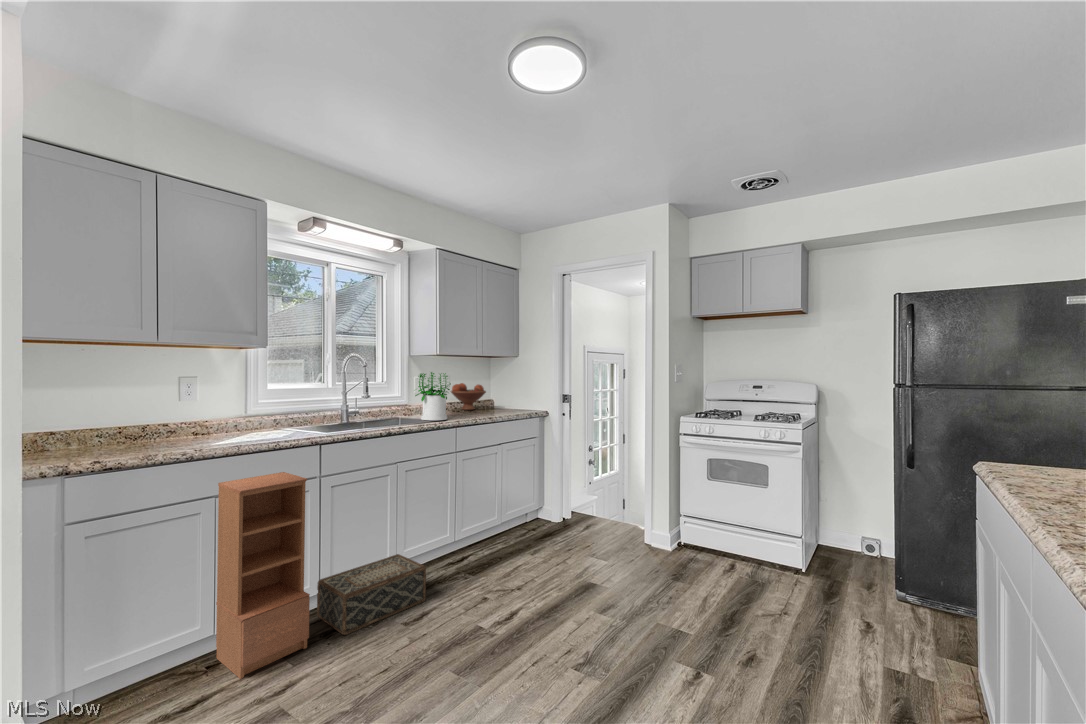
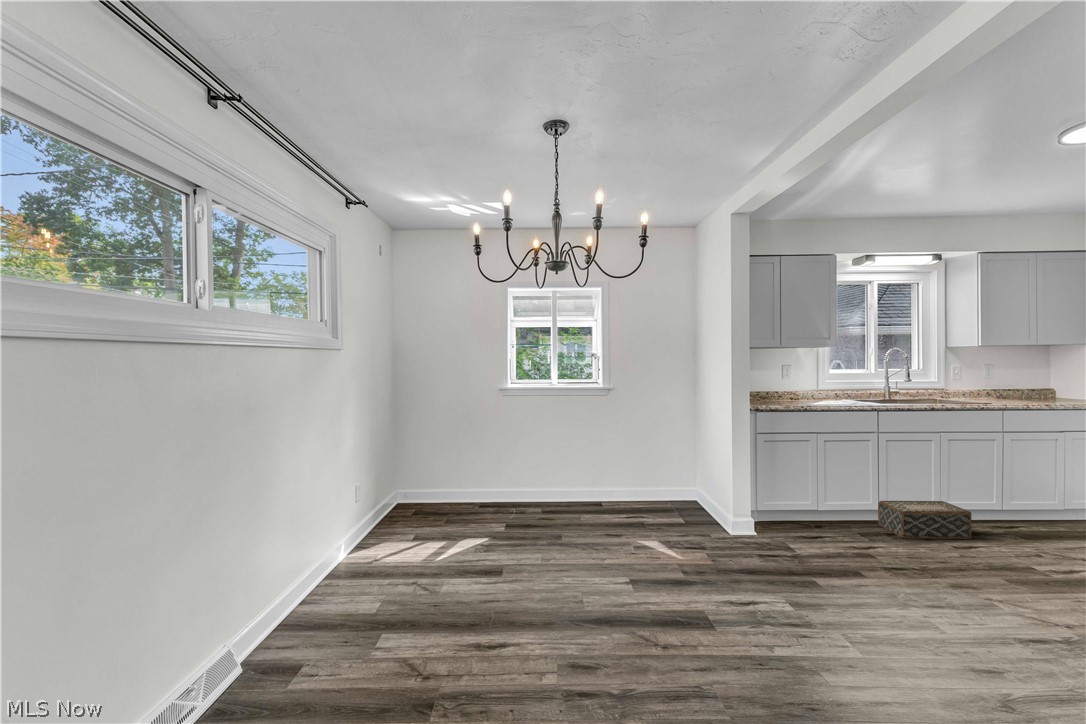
potted plant: present [415,372,451,420] -> none [953,360,994,403]
fruit bowl: present [451,383,486,410] -> none [993,372,1039,397]
bookcase: present [216,472,310,679] -> none [818,425,878,537]

